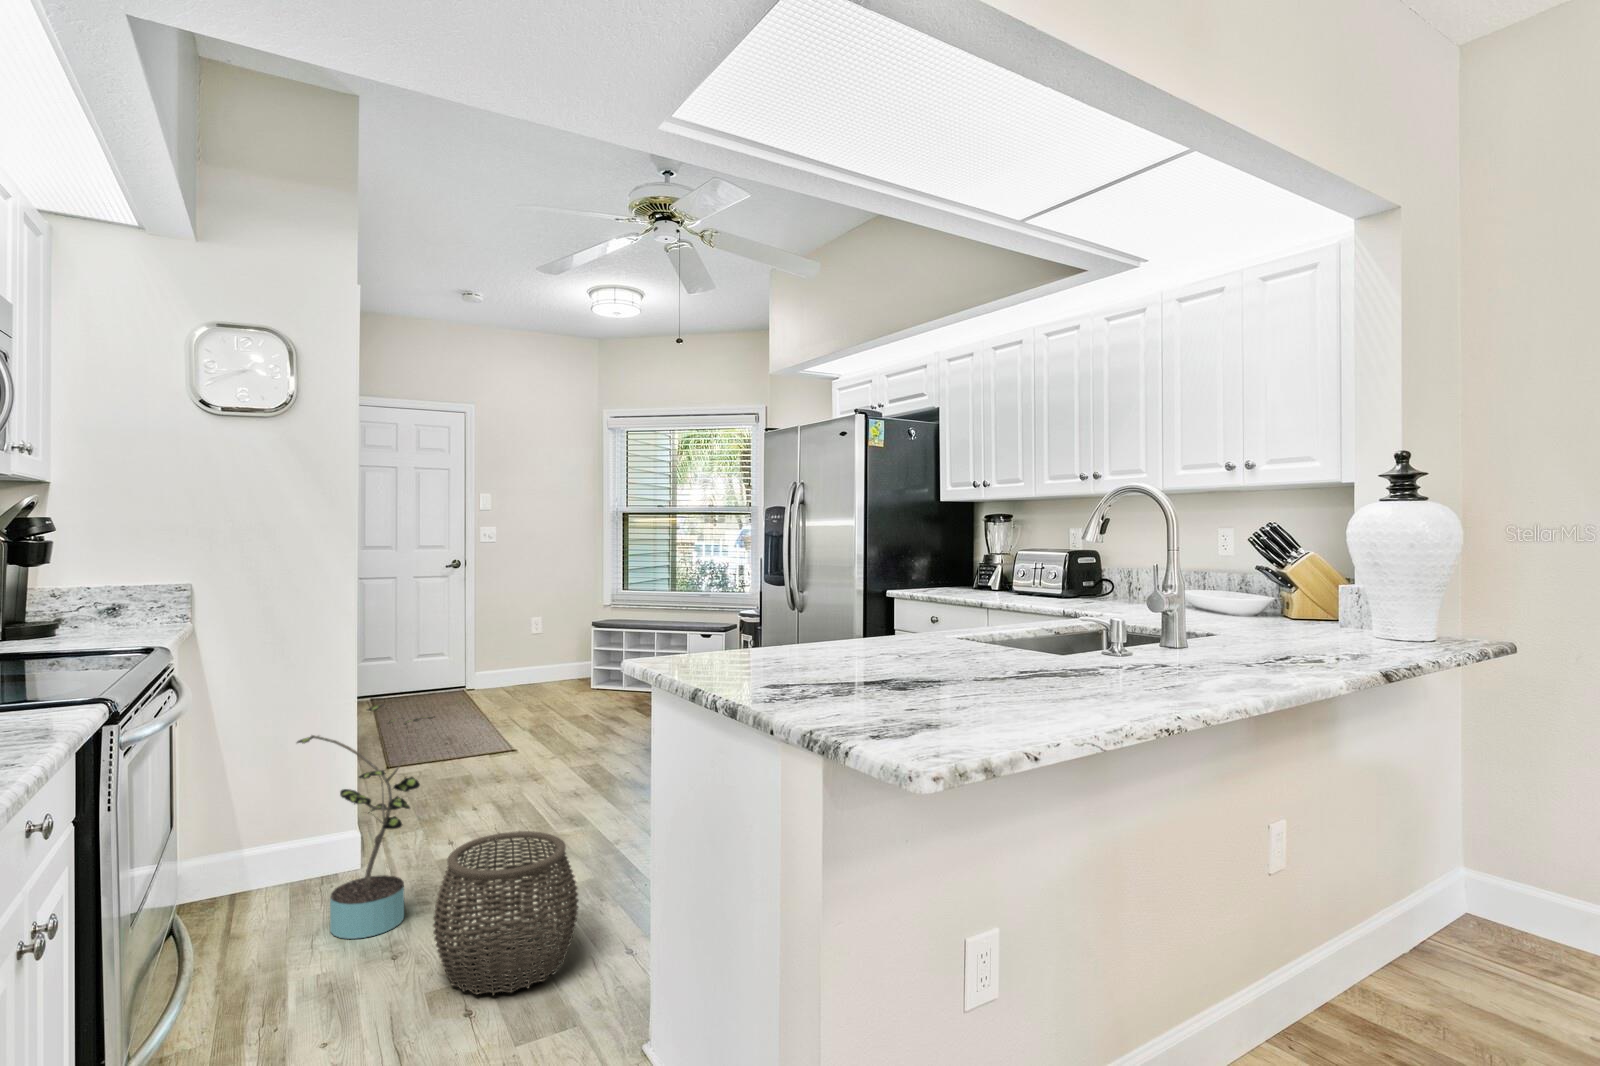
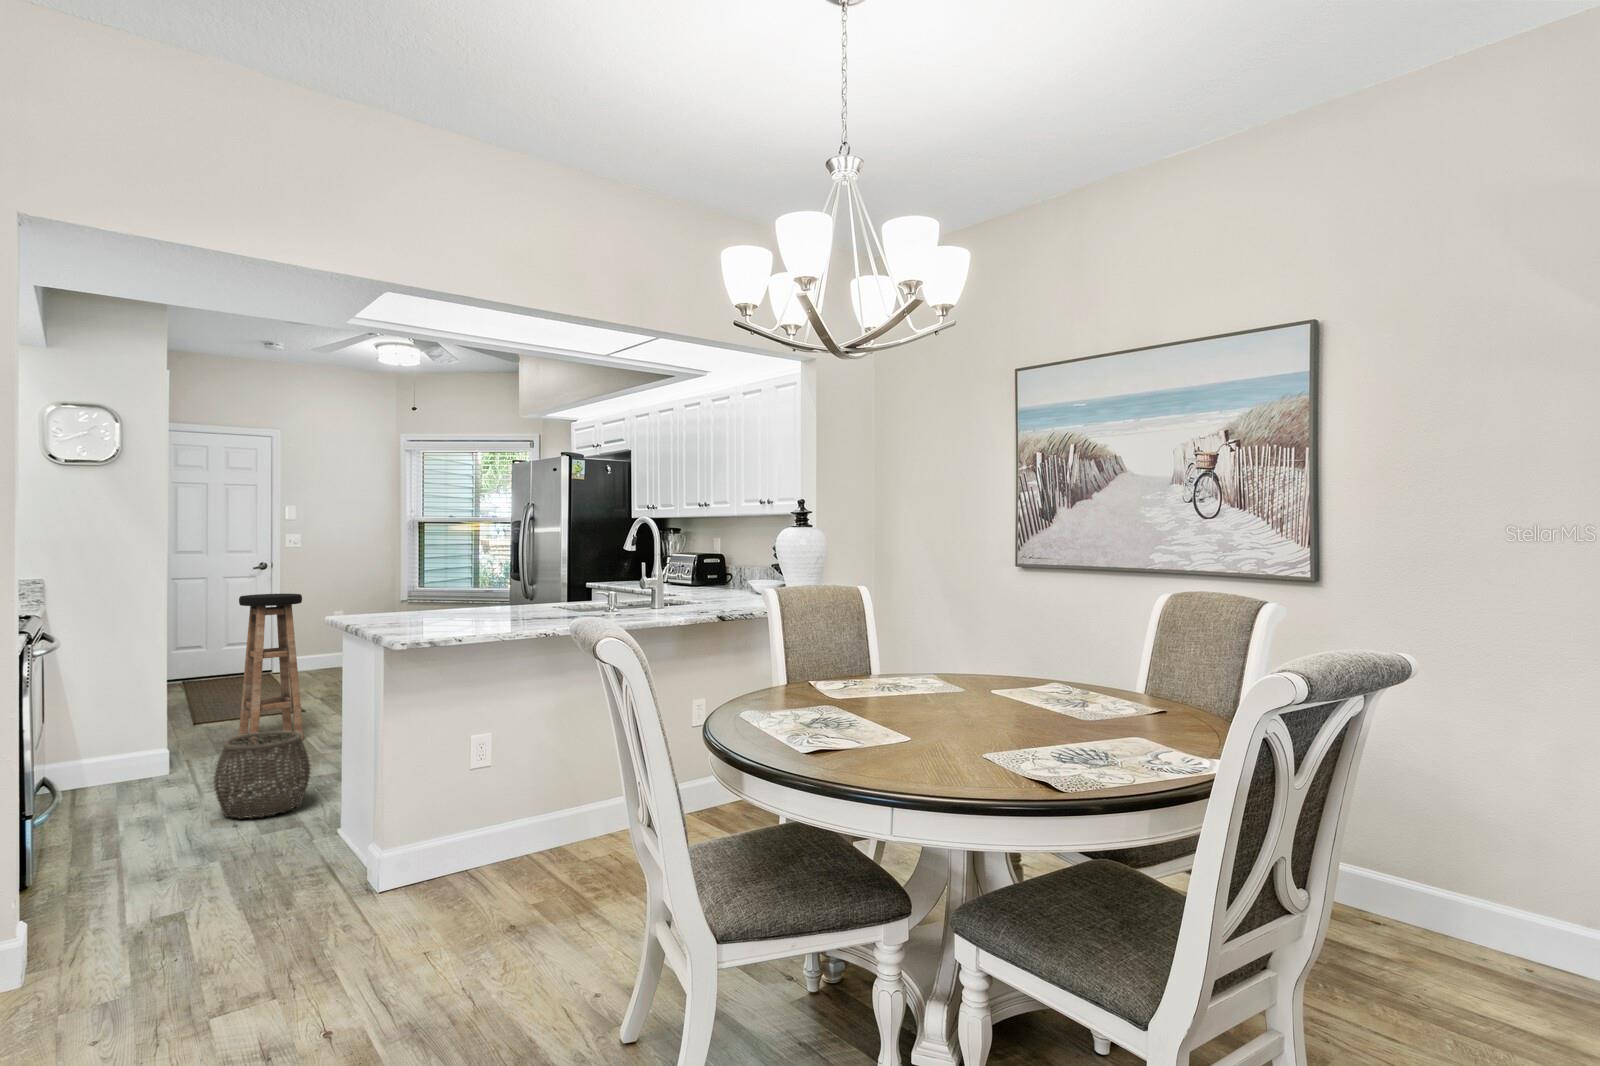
bar stool: none [445,602,529,818] -> present [239,594,304,744]
potted plant: present [297,704,433,939] -> none [122,657,221,803]

